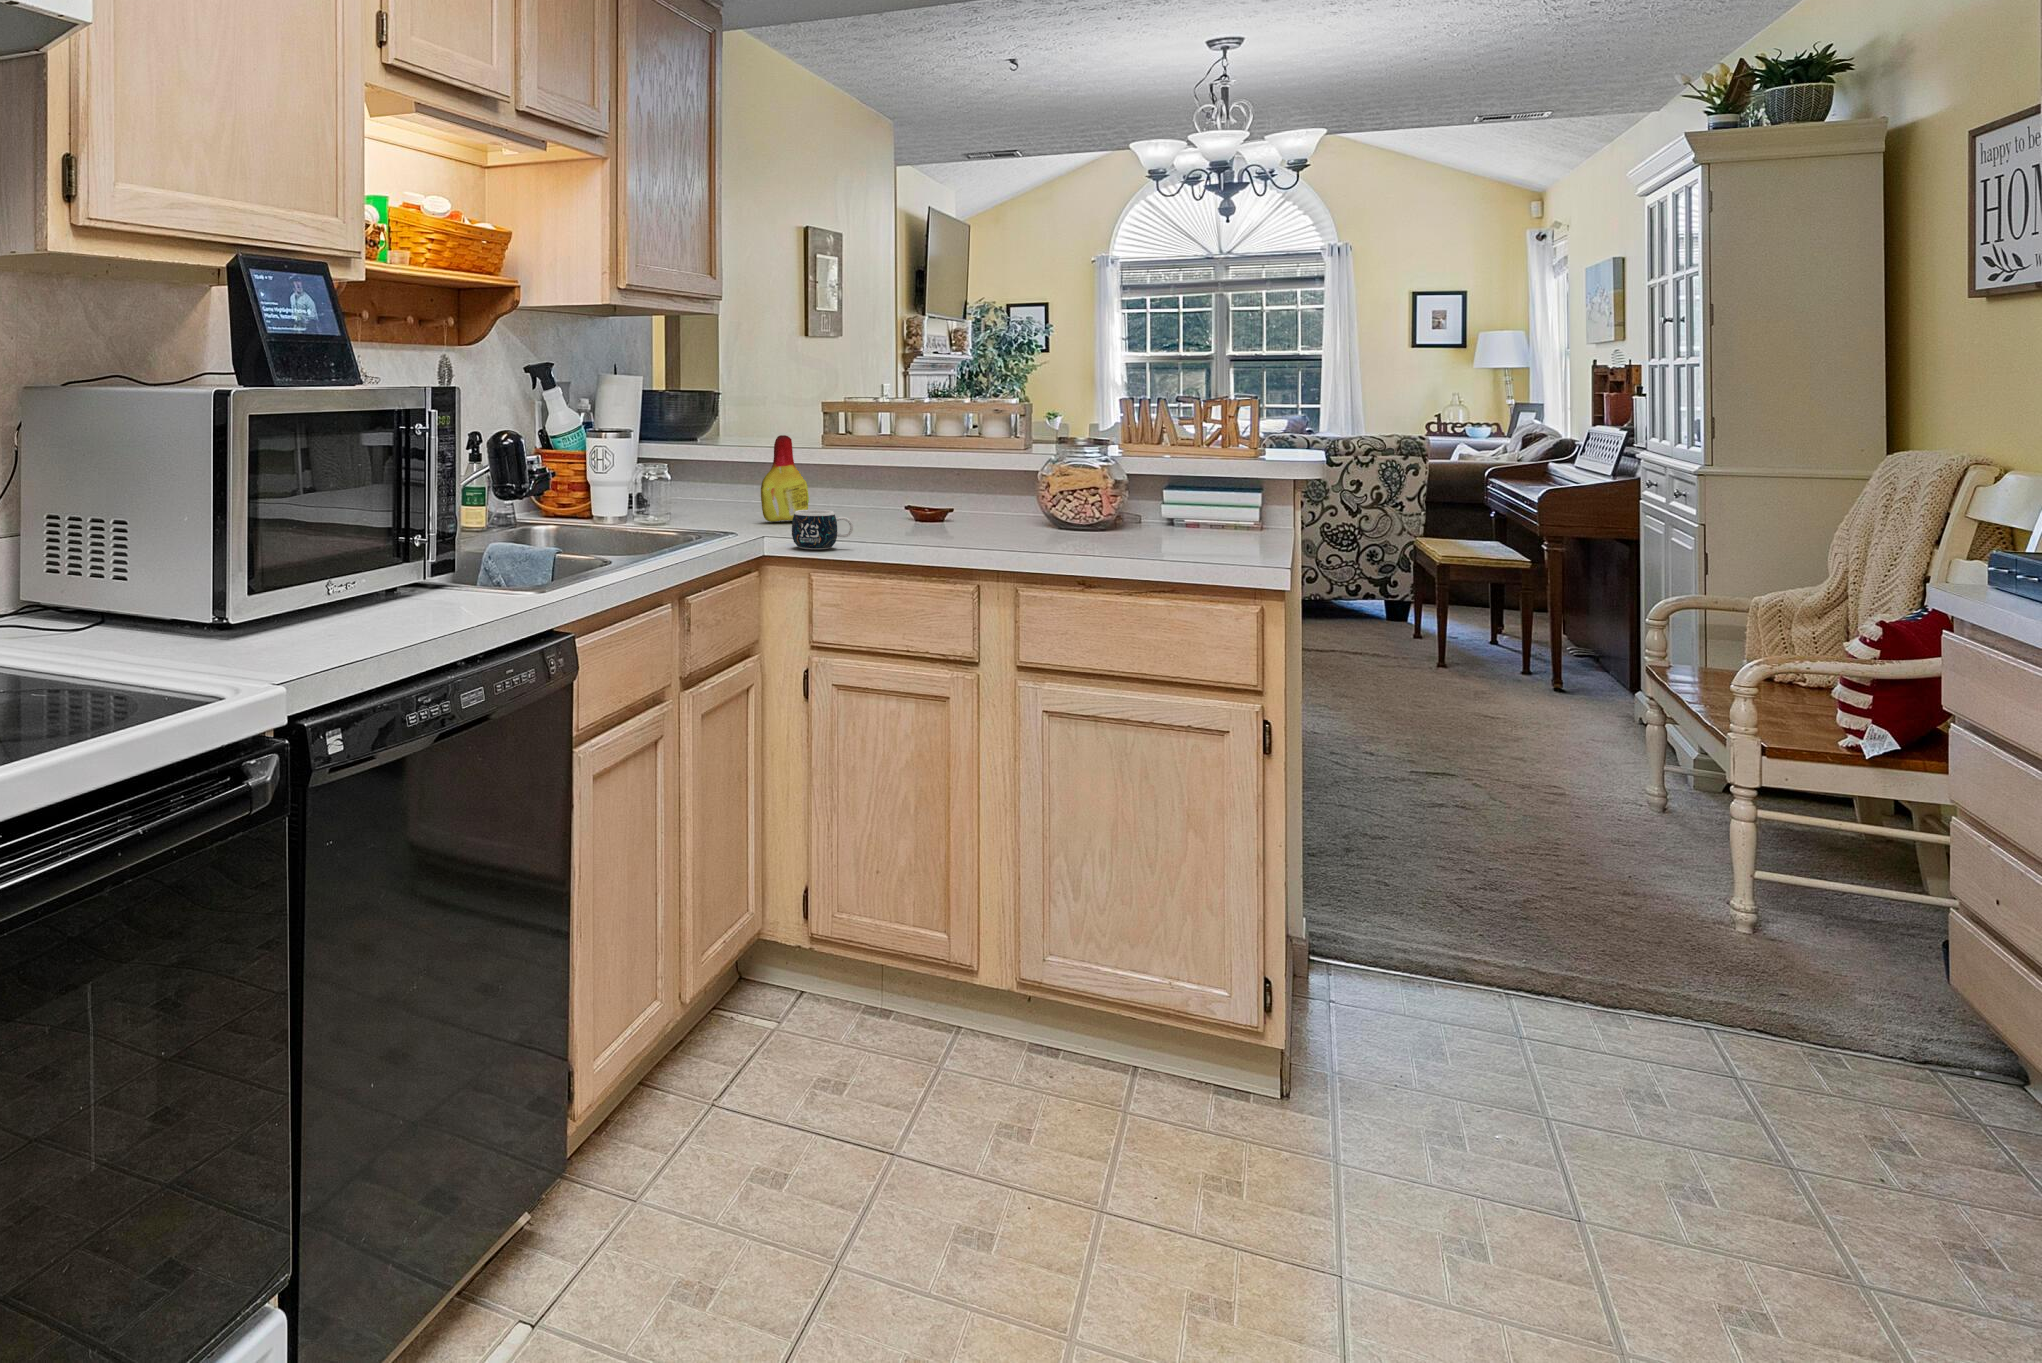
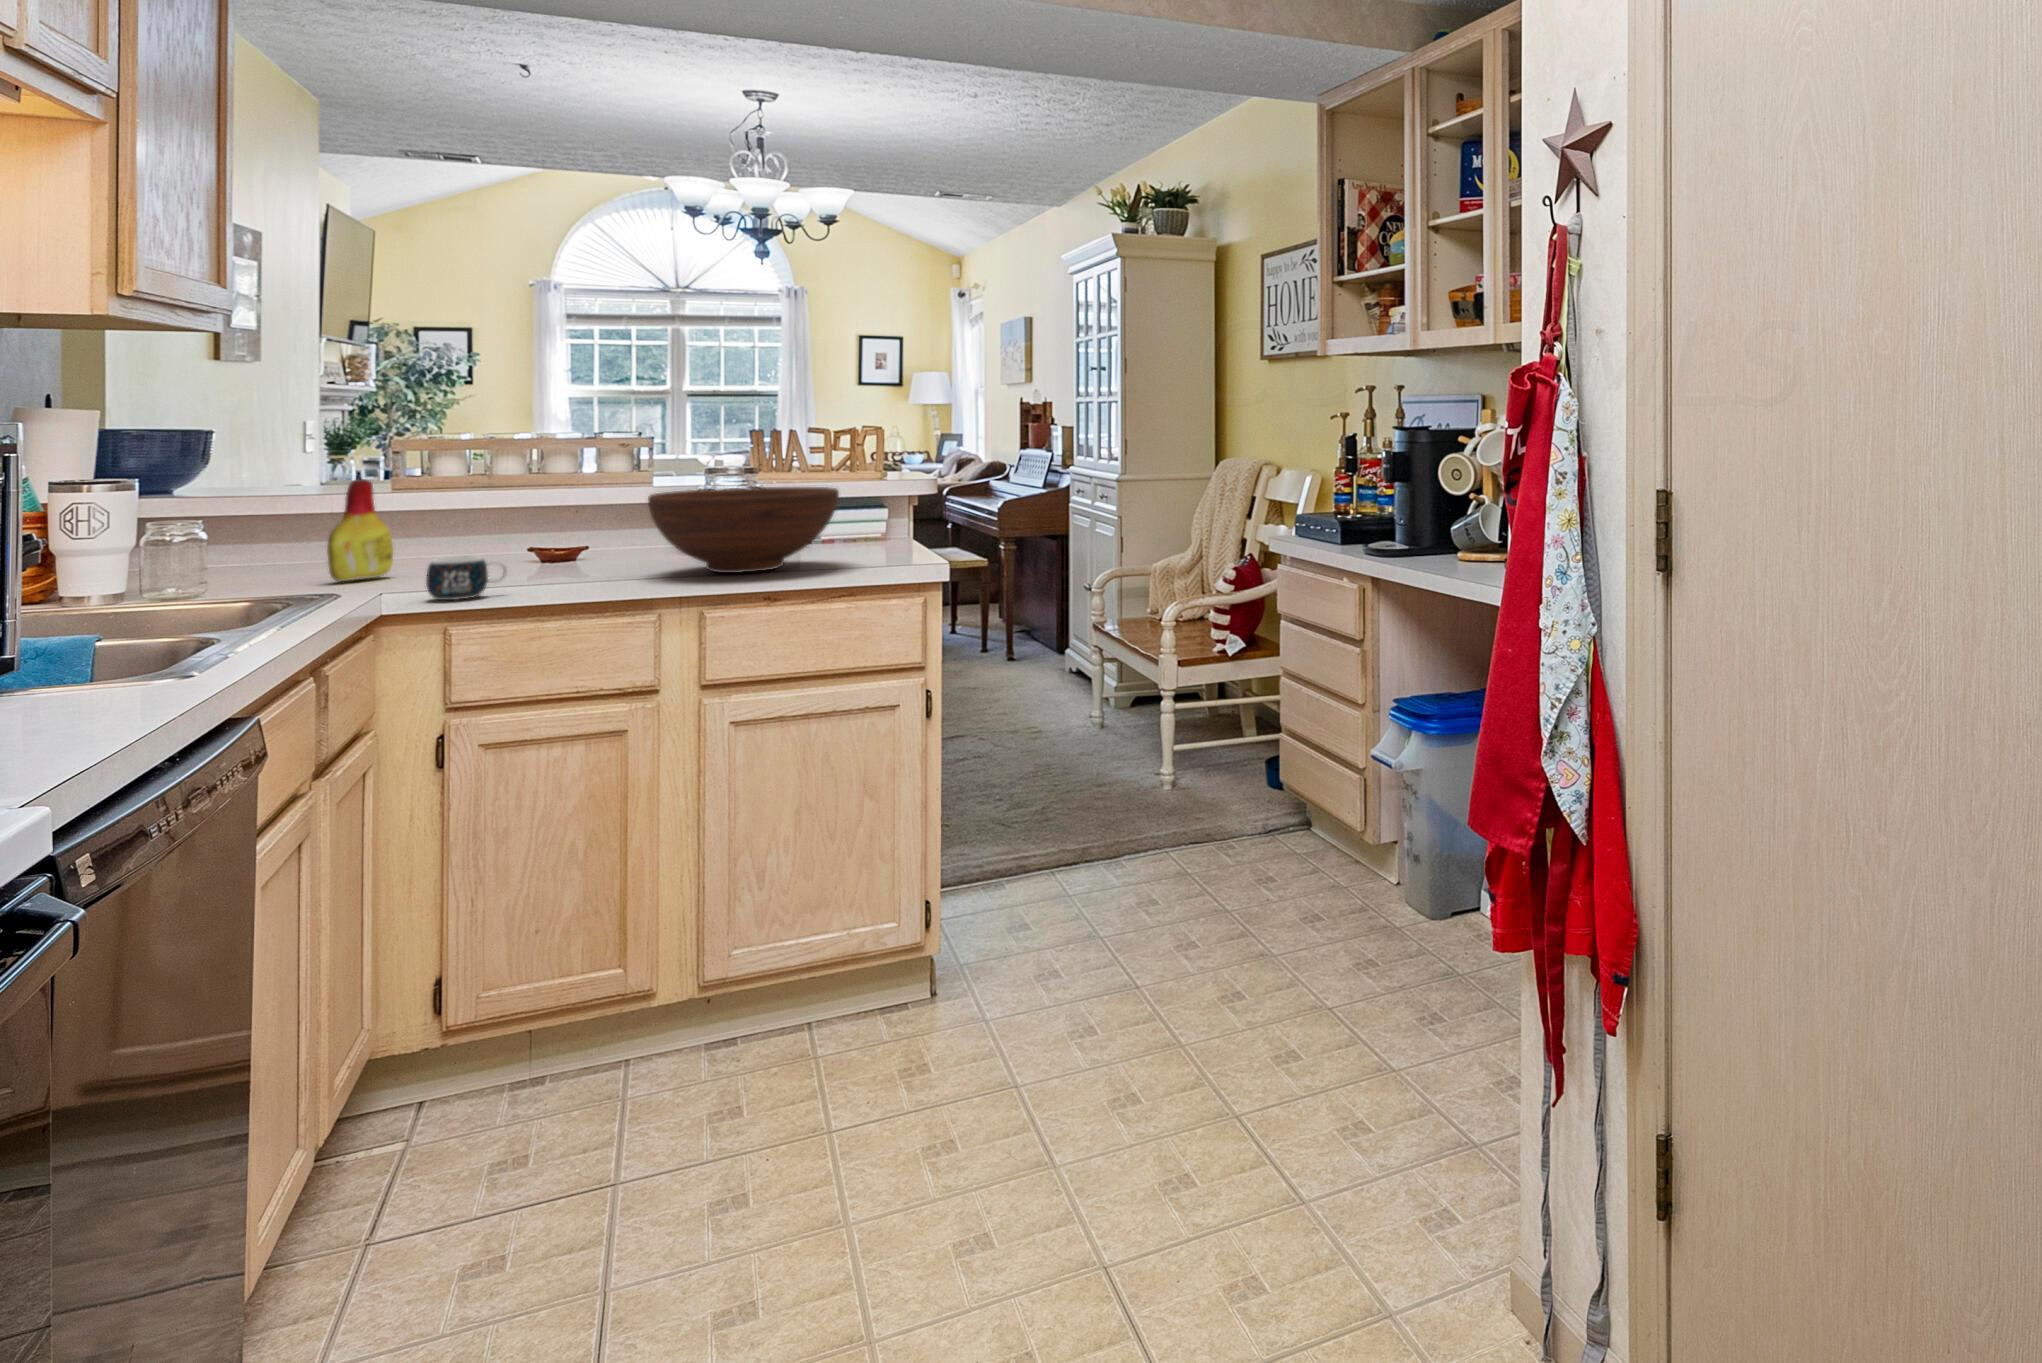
fruit bowl: none [979,461,1173,553] -> present [648,487,839,573]

